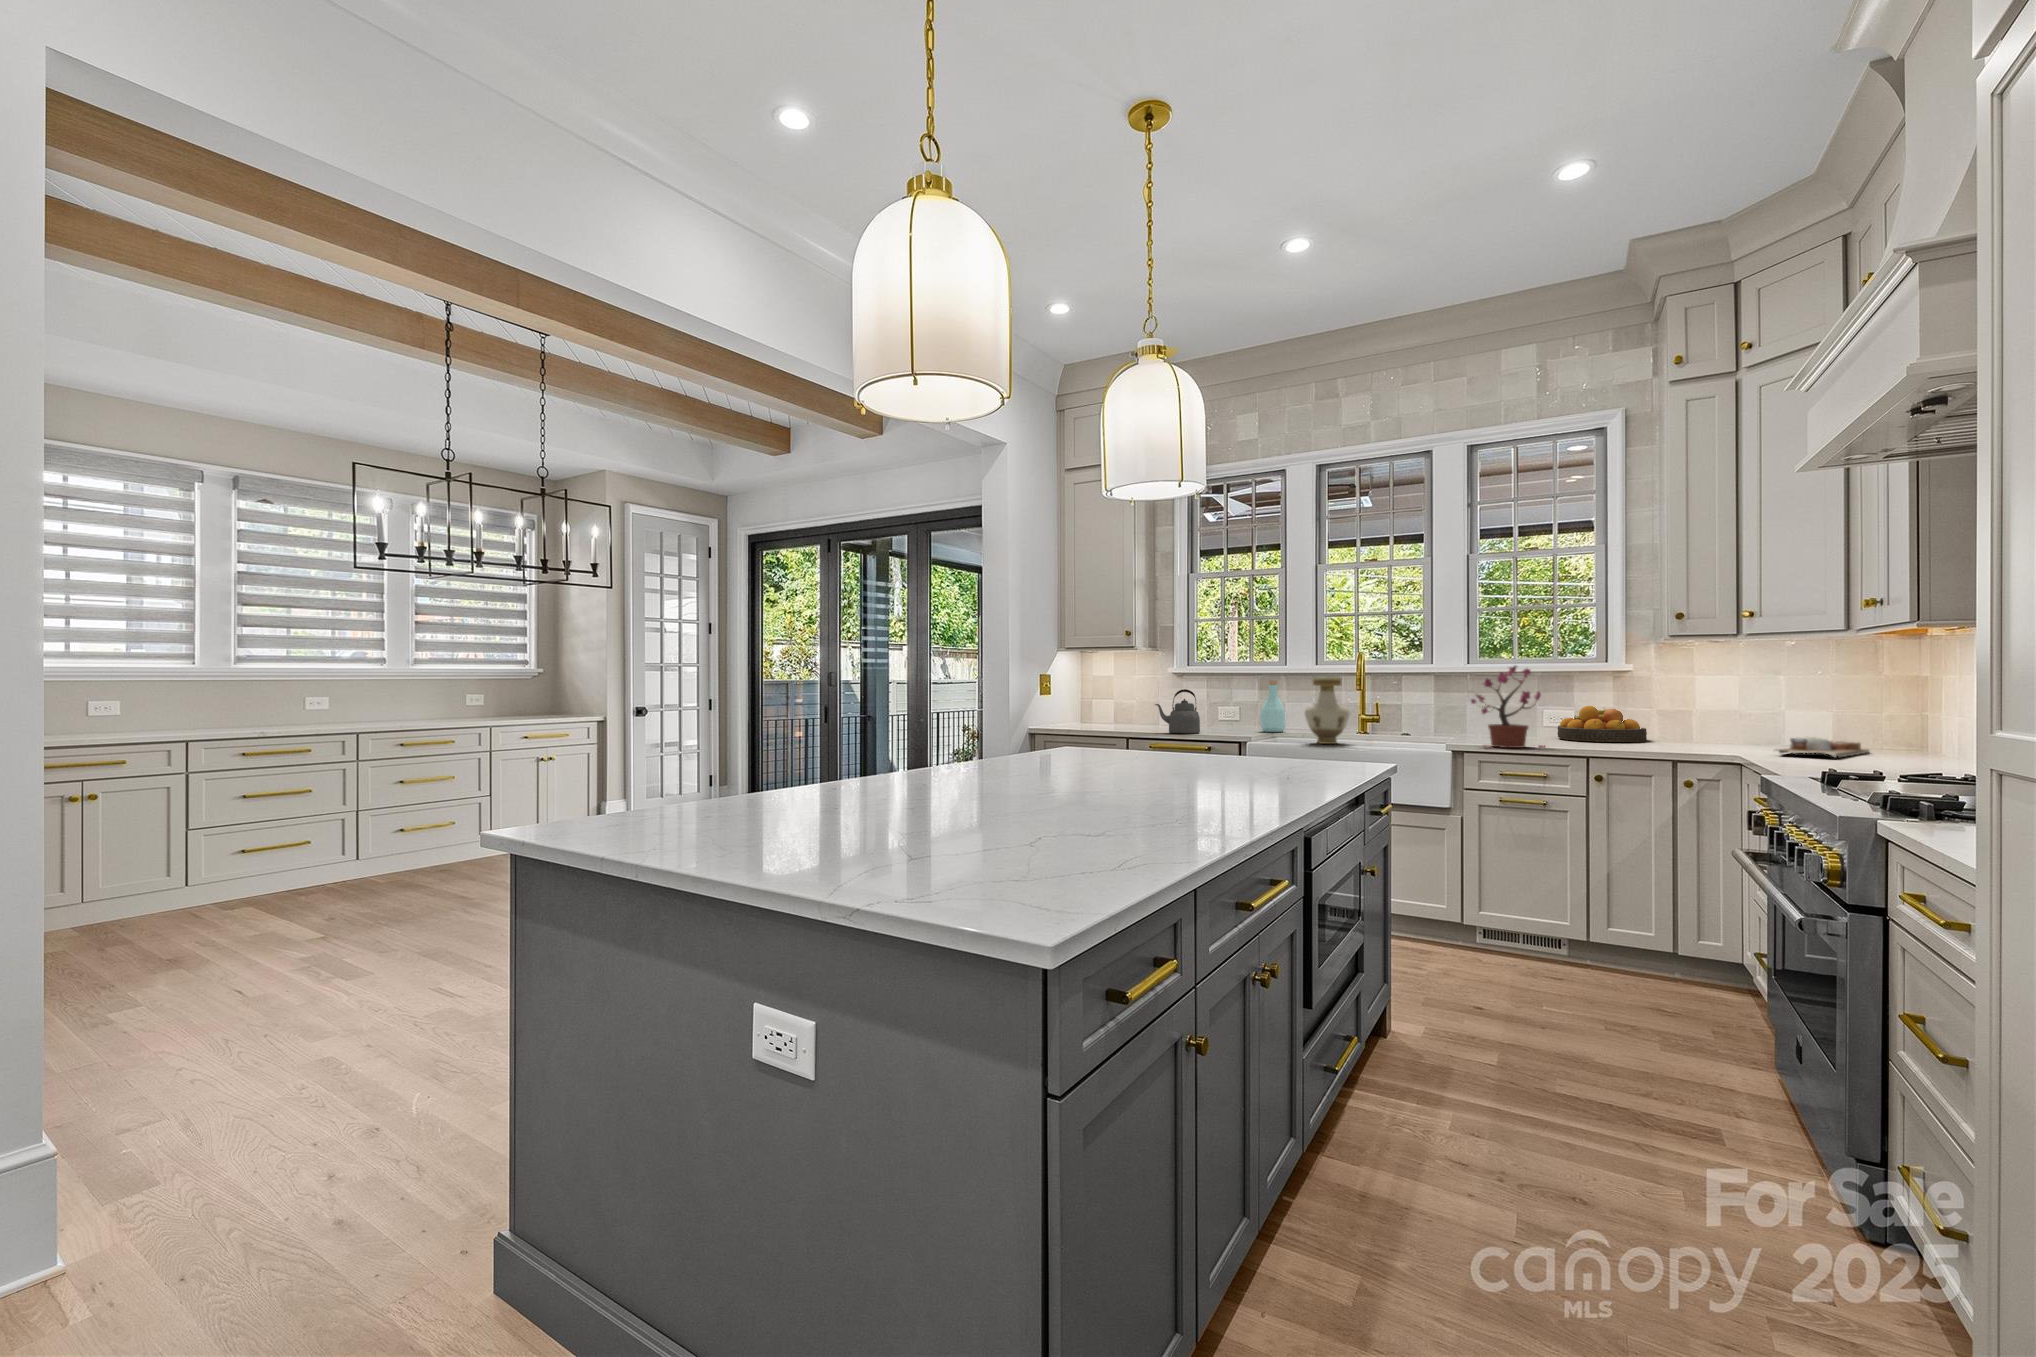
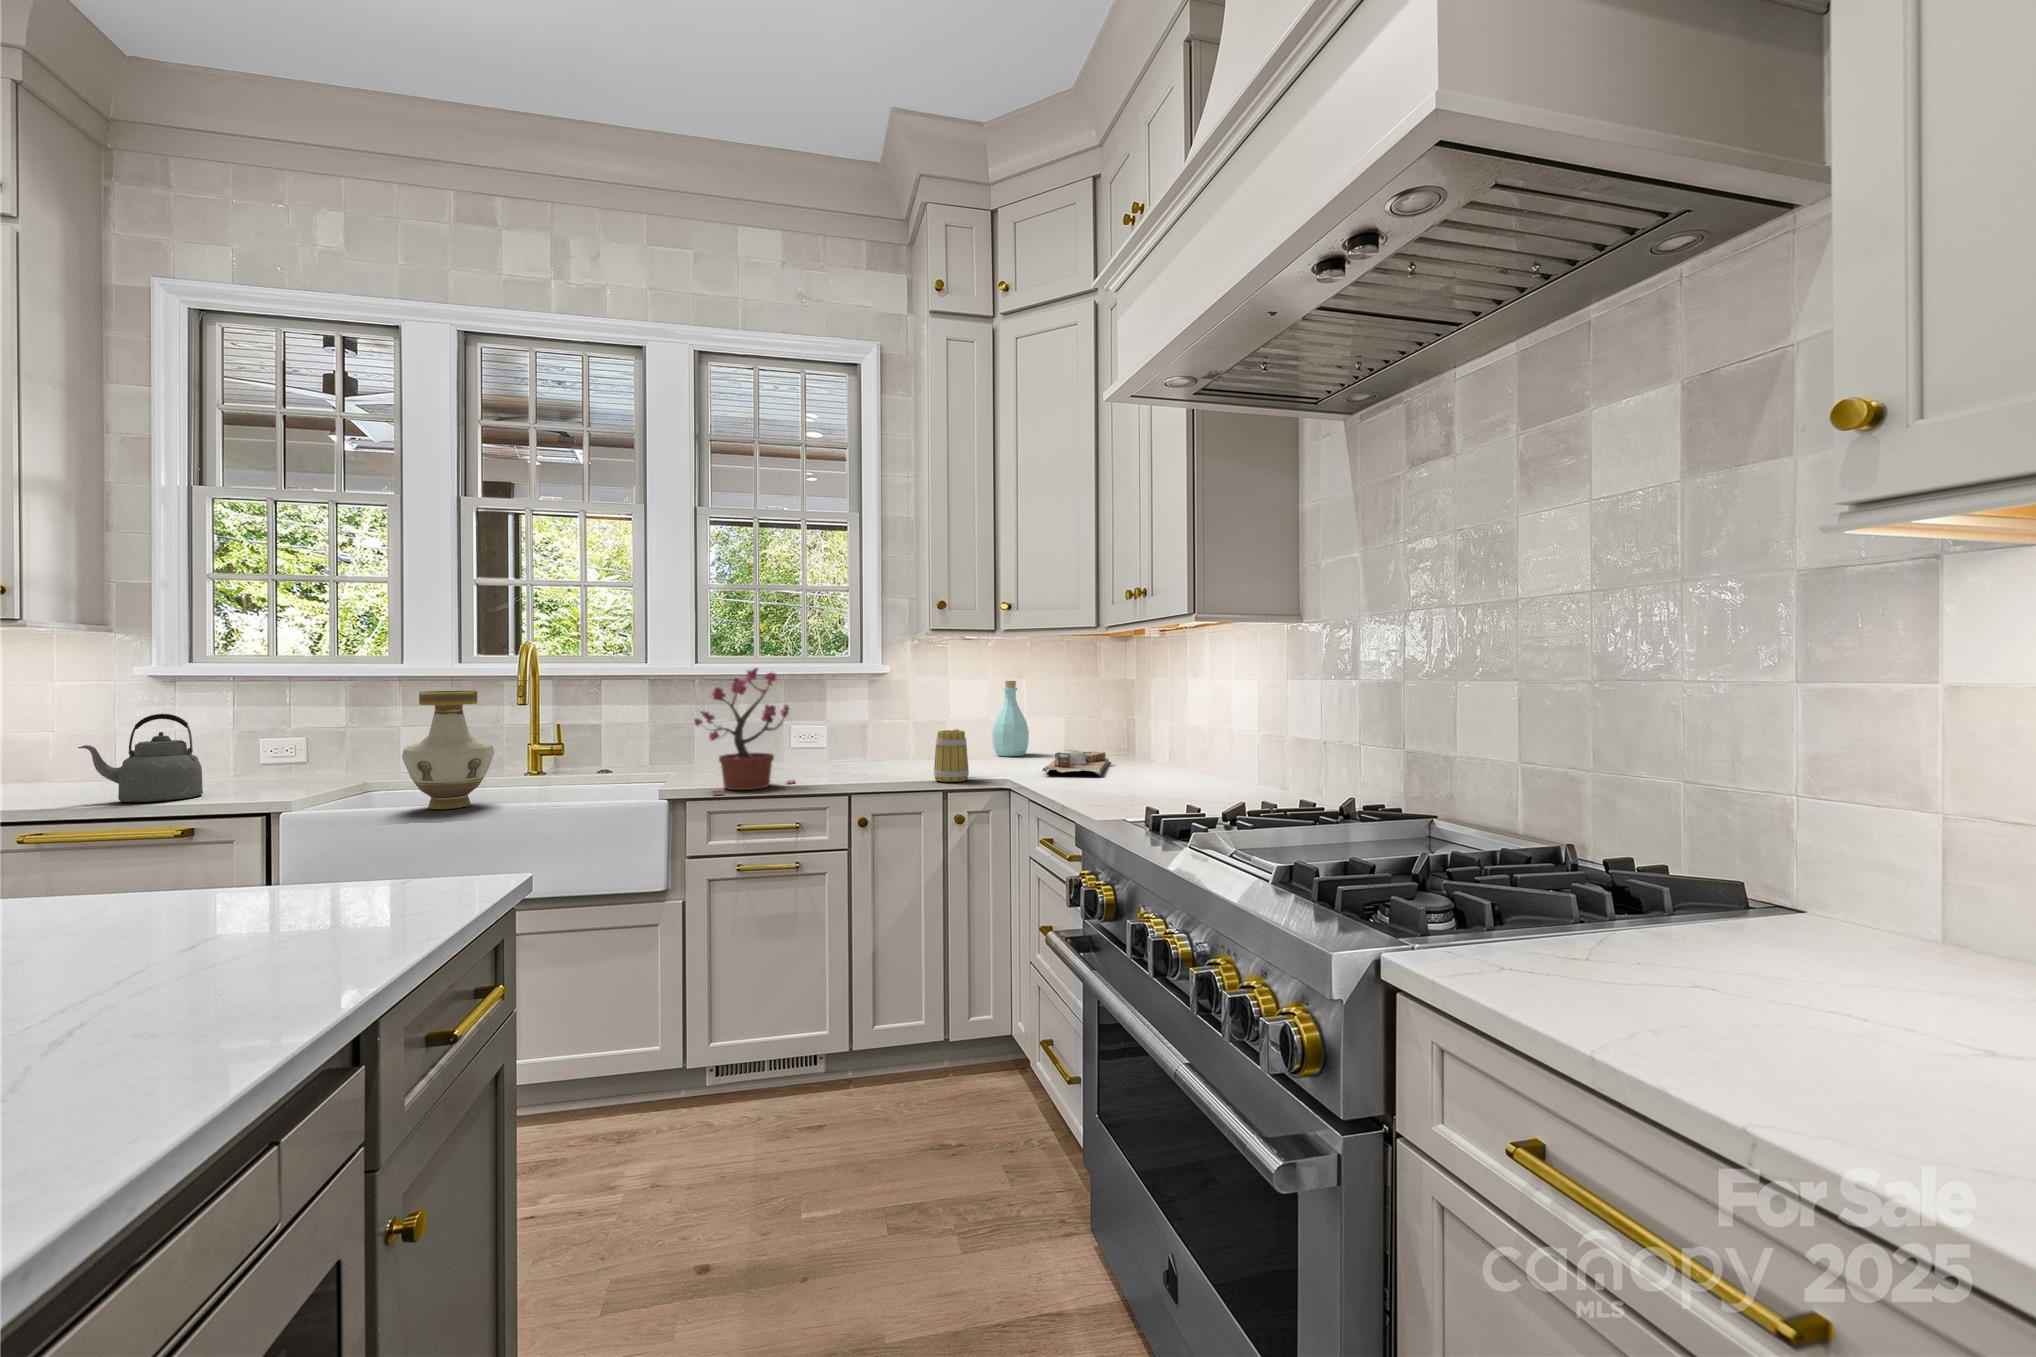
bottle: present [1260,680,1286,732] -> present [992,681,1029,756]
fruit bowl: present [1557,706,1647,742] -> none [805,716,902,765]
mug: none [1663,714,1696,754] -> present [934,729,969,782]

